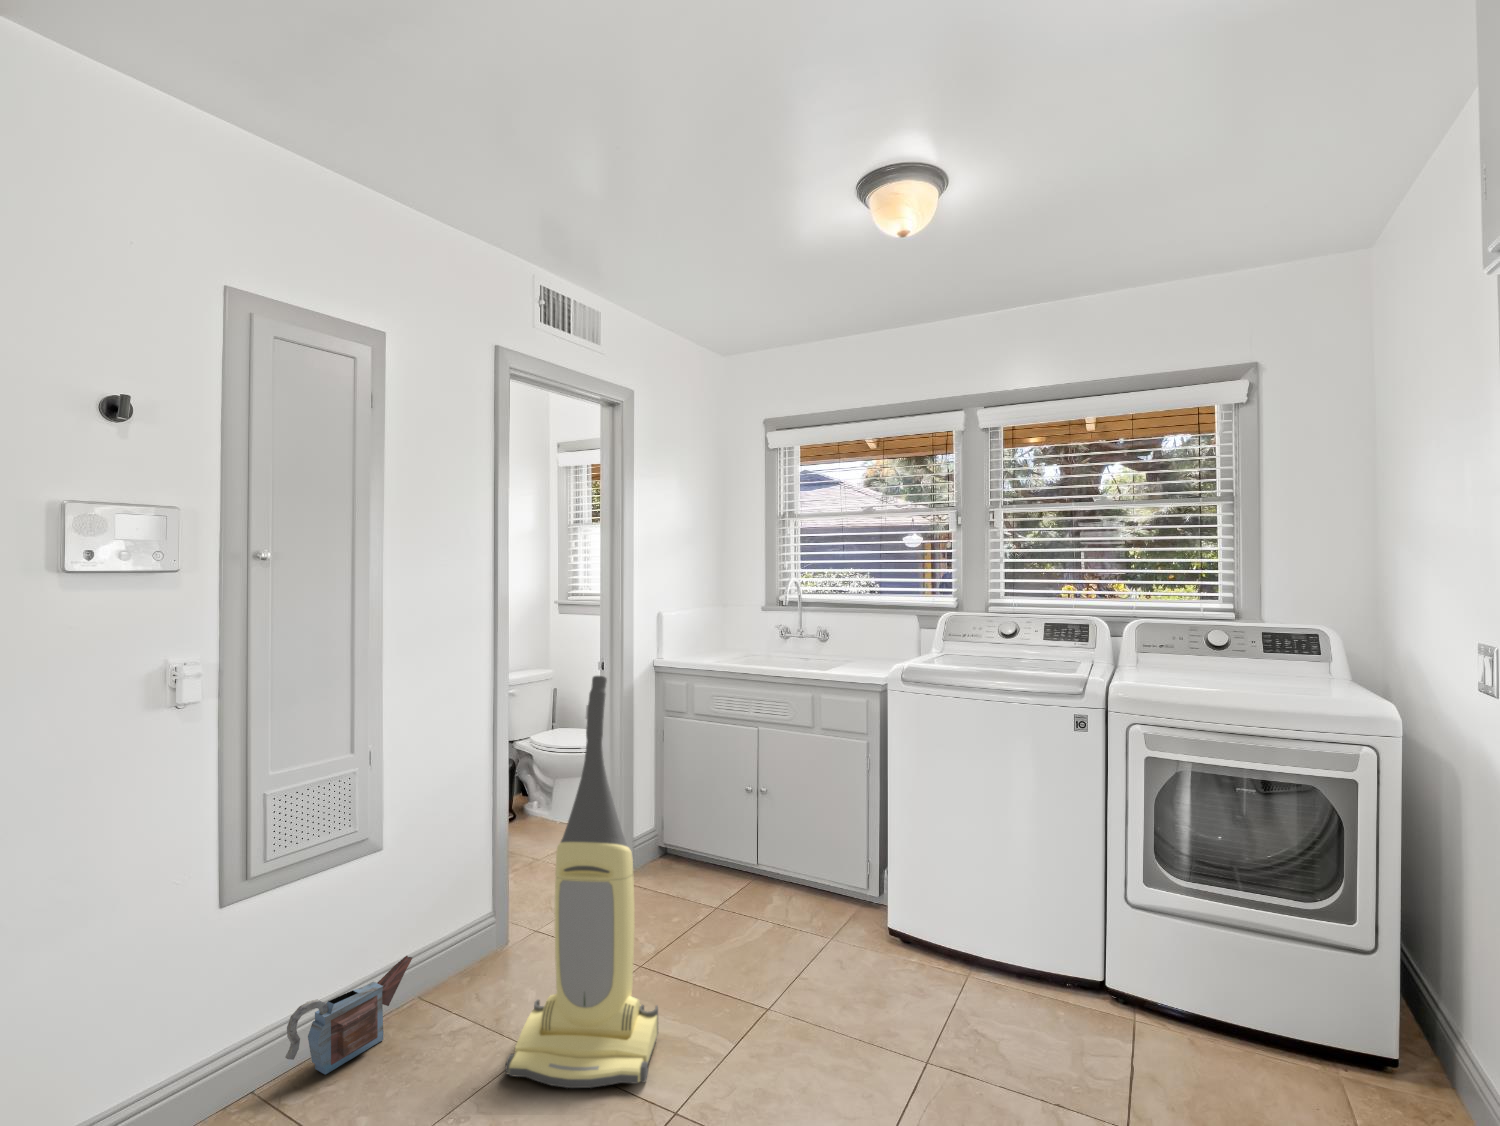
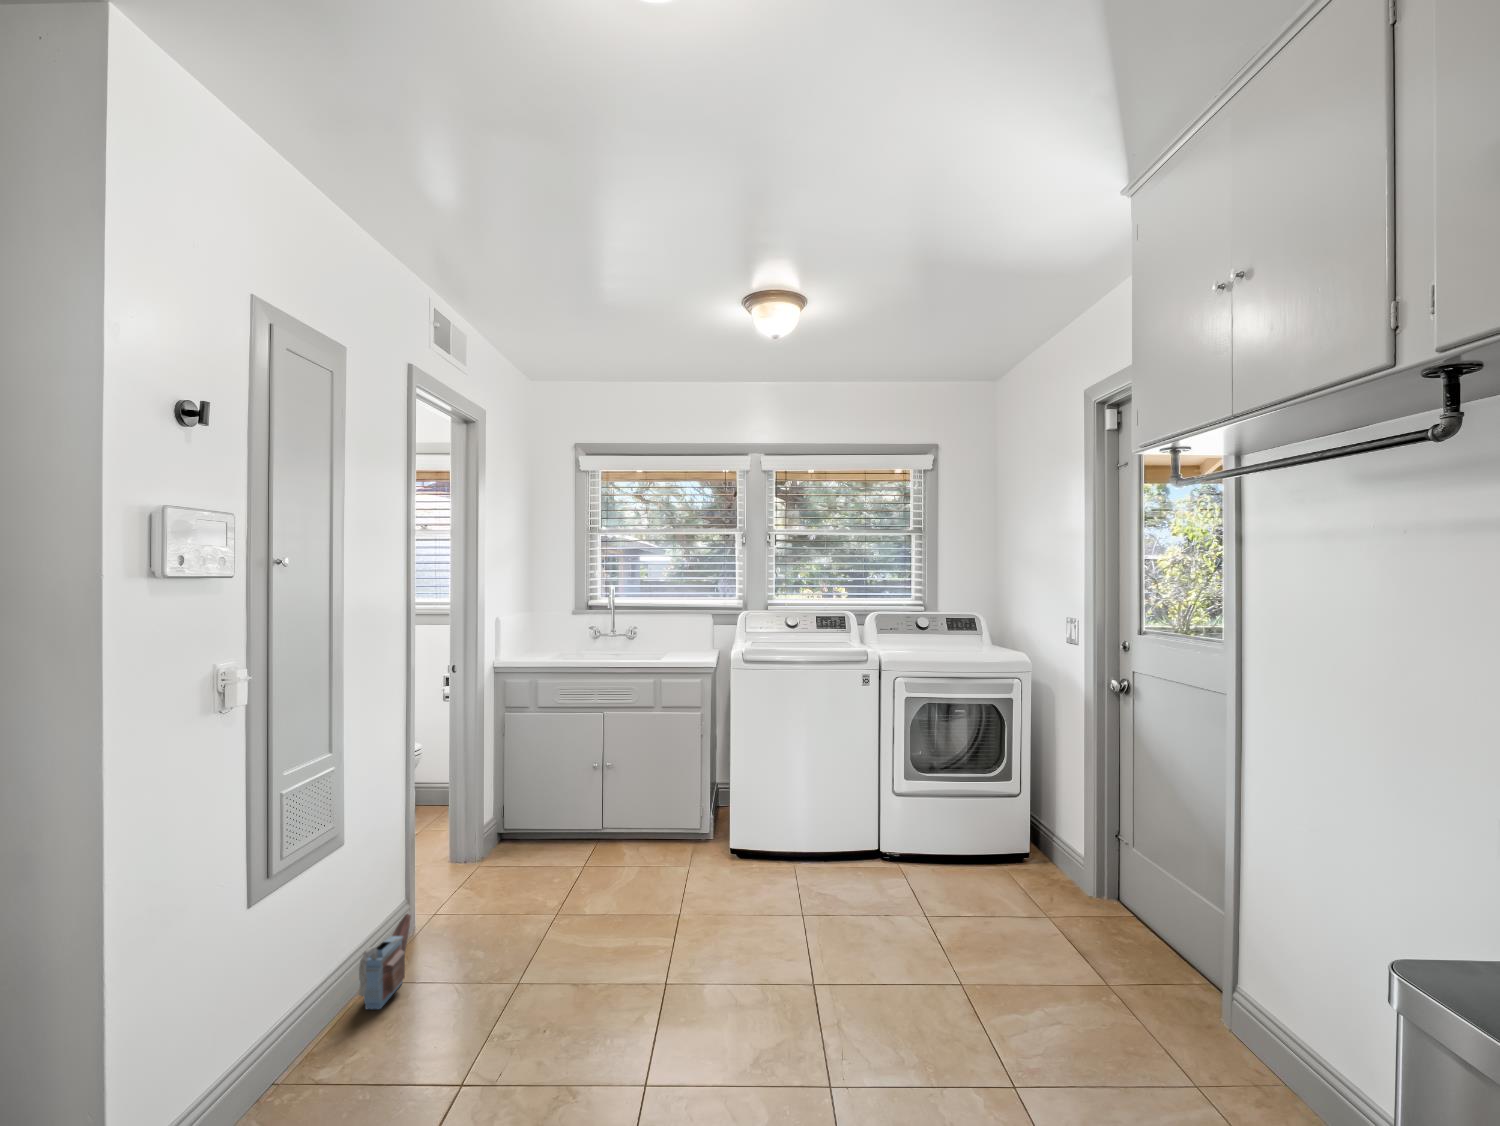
vacuum cleaner: present [506,676,658,1088] -> none [527,660,642,973]

